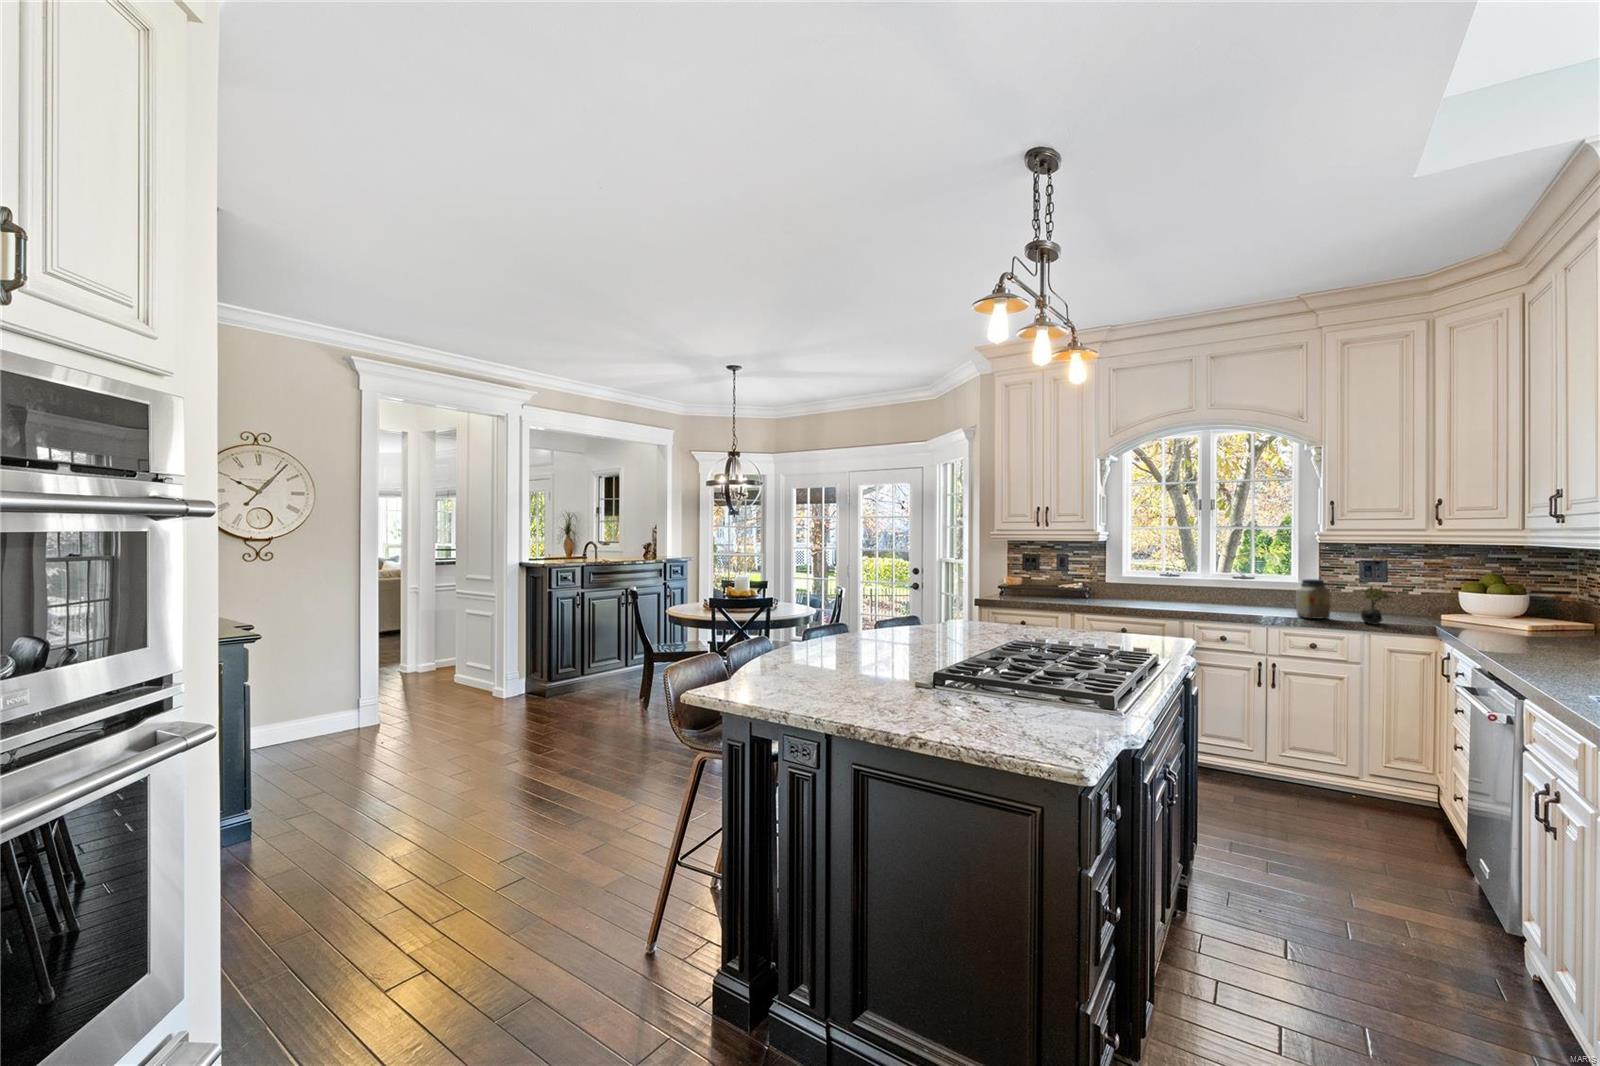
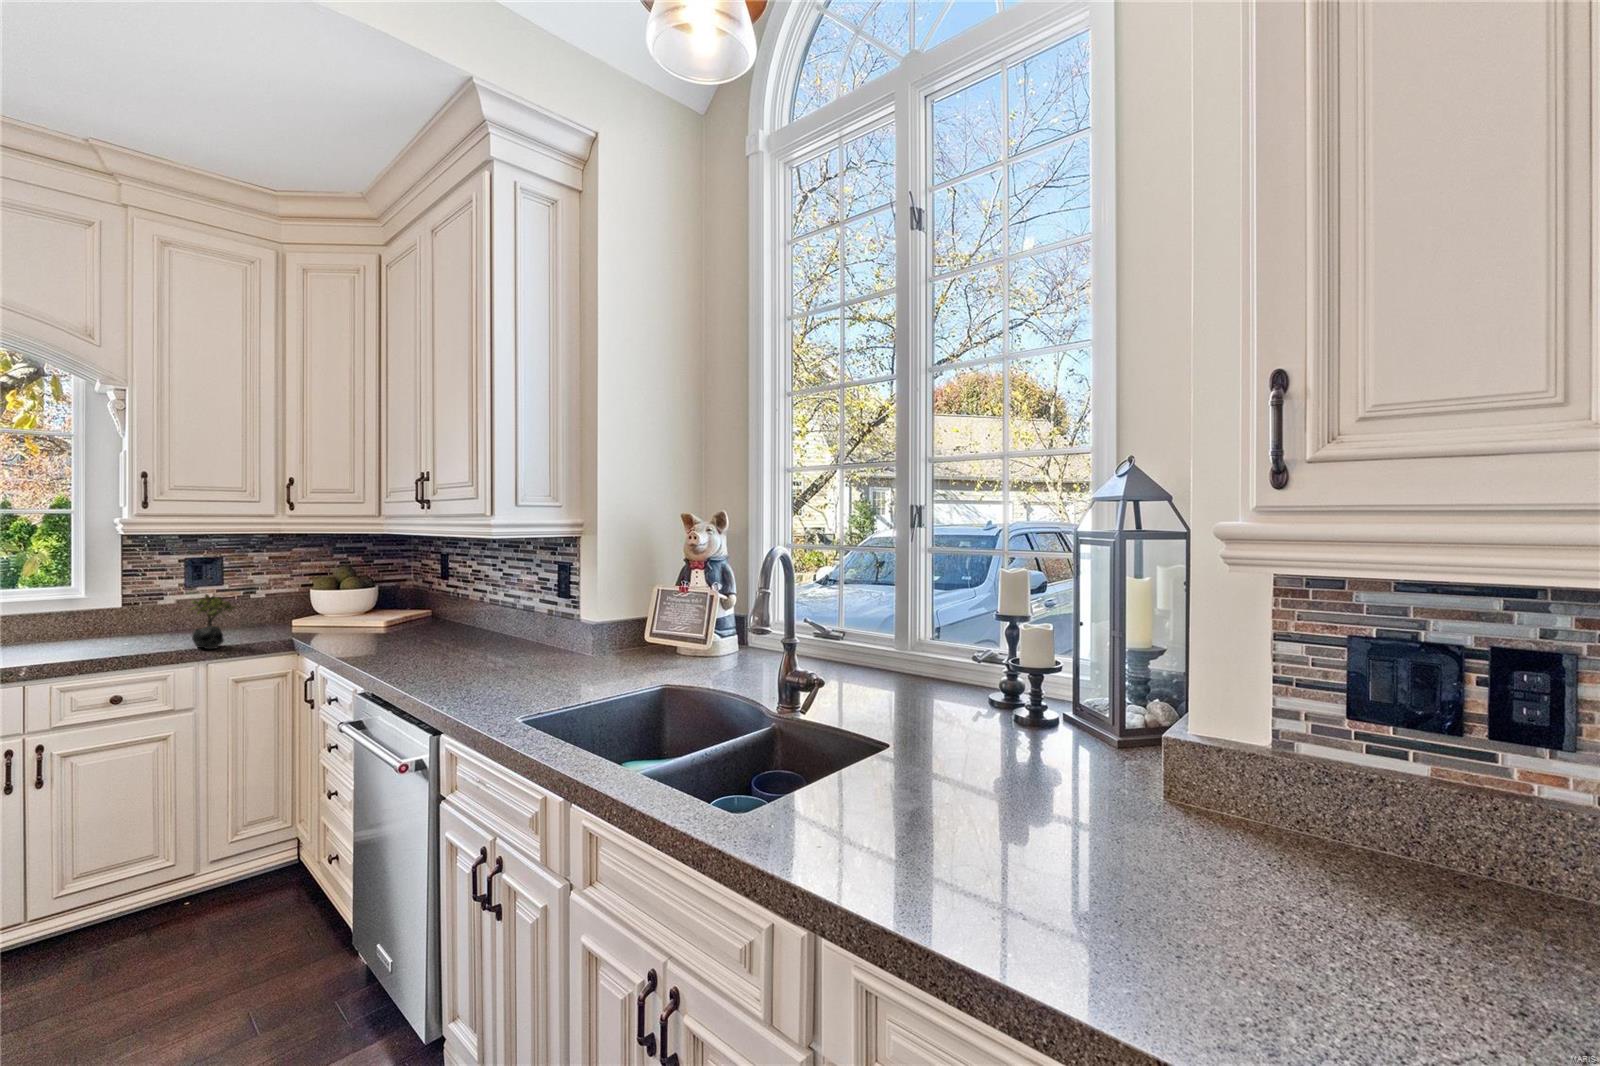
jar: present [1296,579,1331,619] -> none [82,591,144,655]

